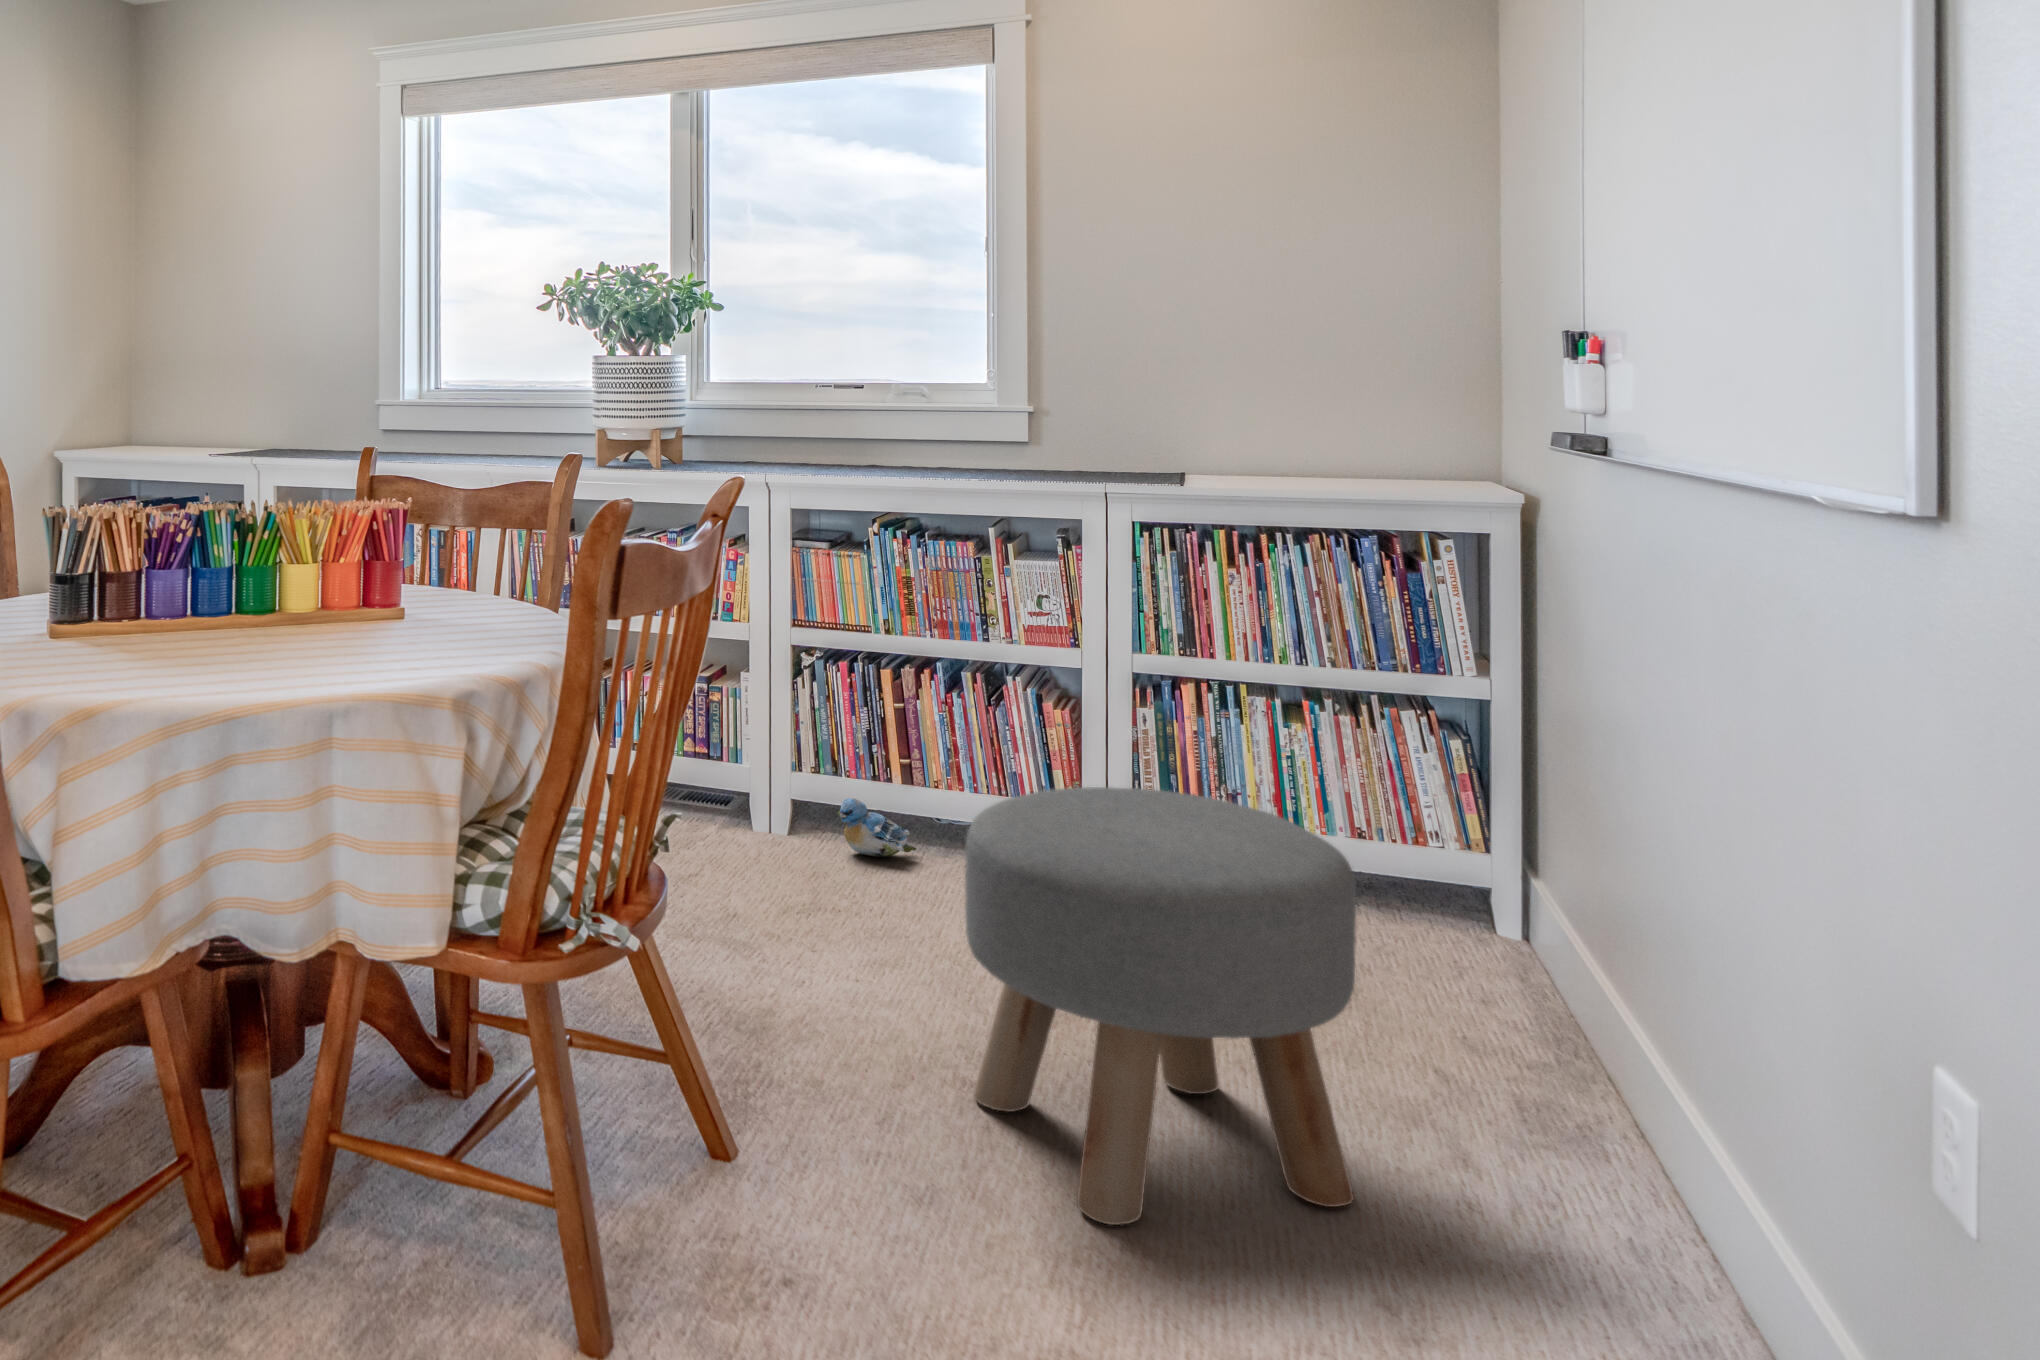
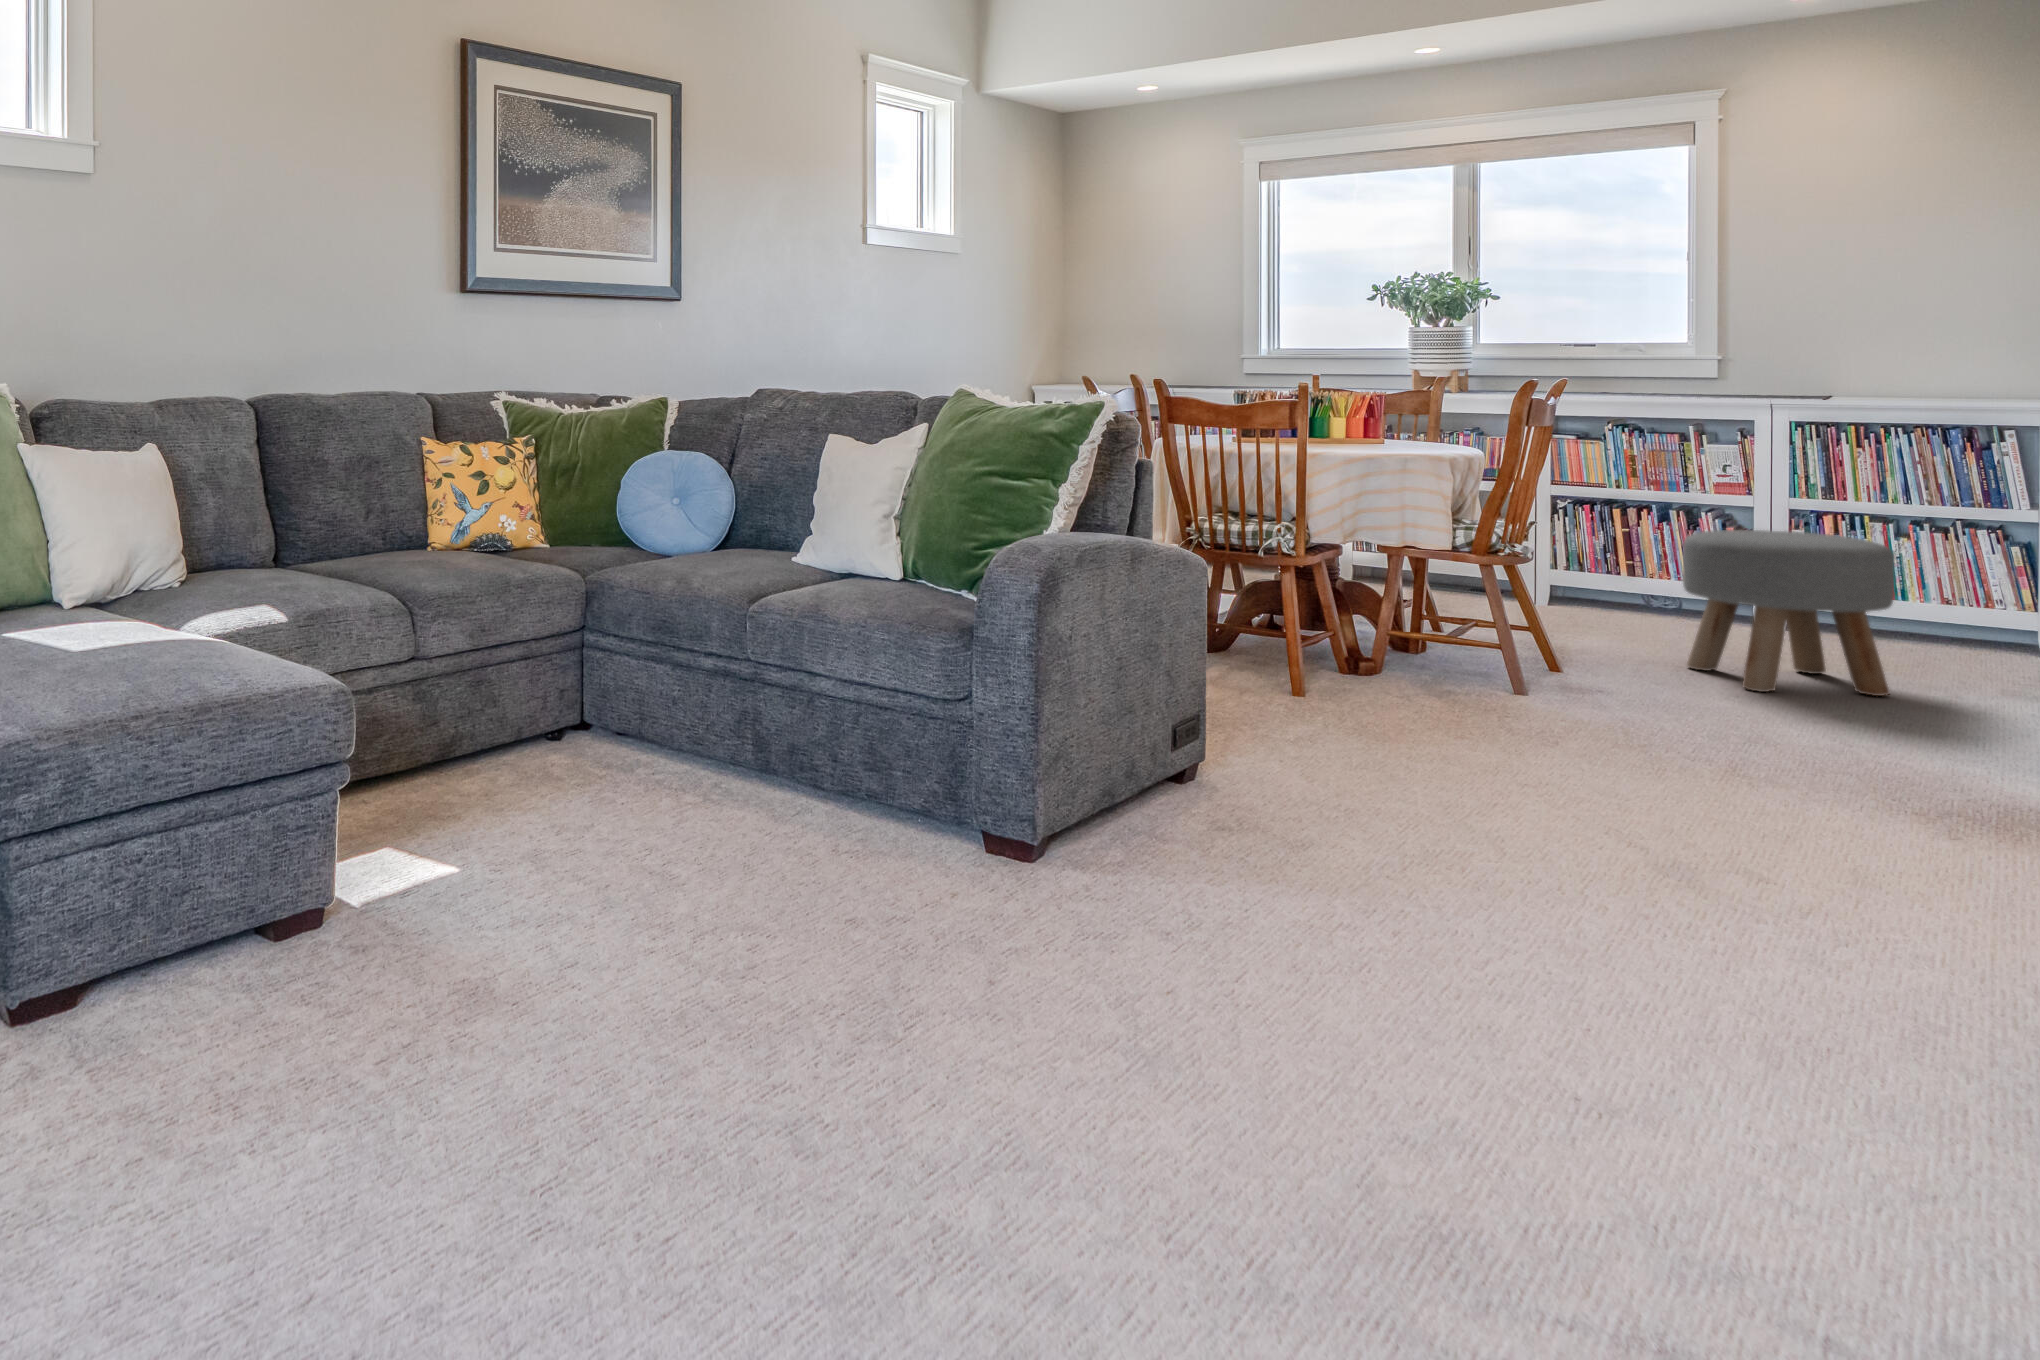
plush toy: present [837,798,916,857] -> none [1585,579,1639,612]

